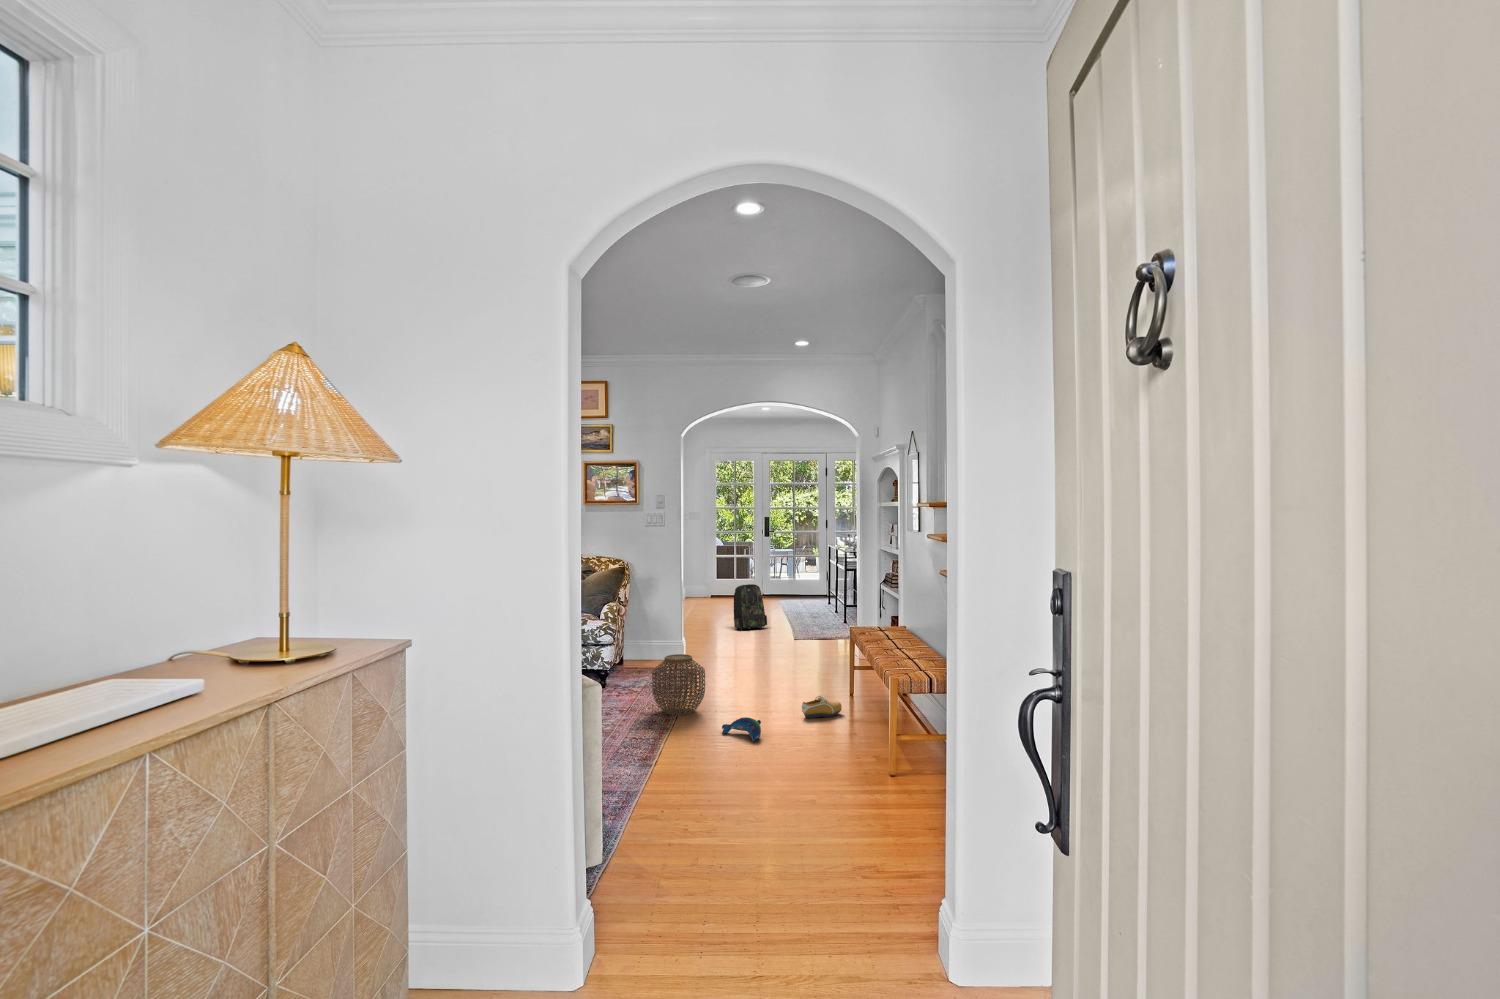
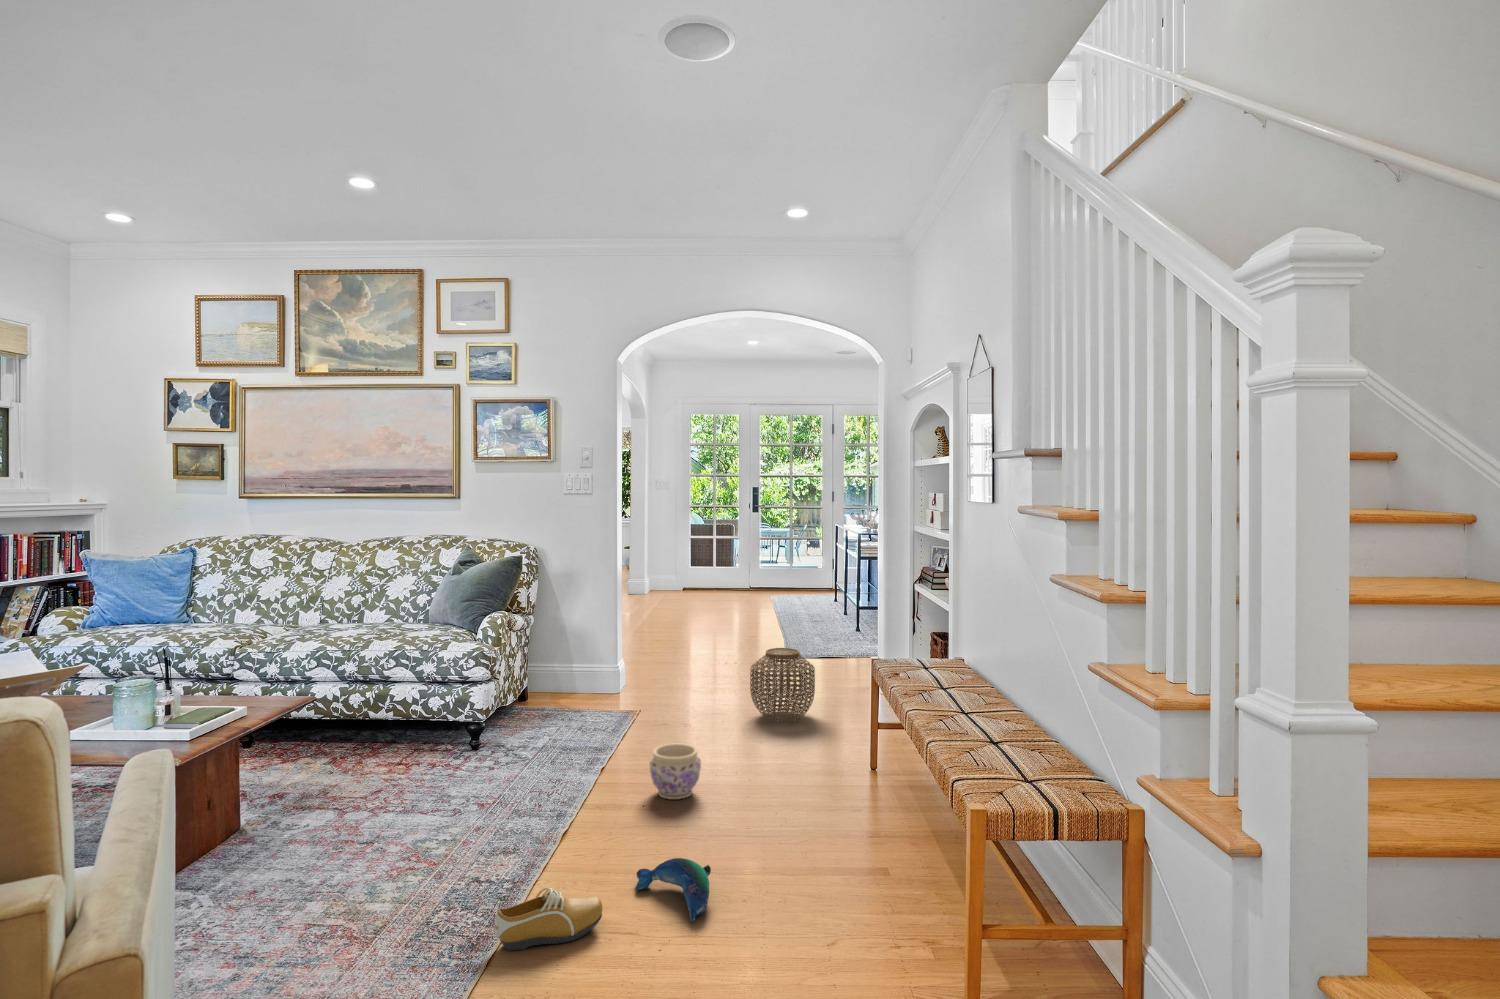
backpack: present [734,584,767,629] -> none [706,578,751,641]
woven basket: present [652,654,705,715] -> present [750,648,815,723]
planter: none [718,675,748,705] -> present [650,744,701,800]
shoe: present [802,696,842,718] -> present [494,888,603,951]

